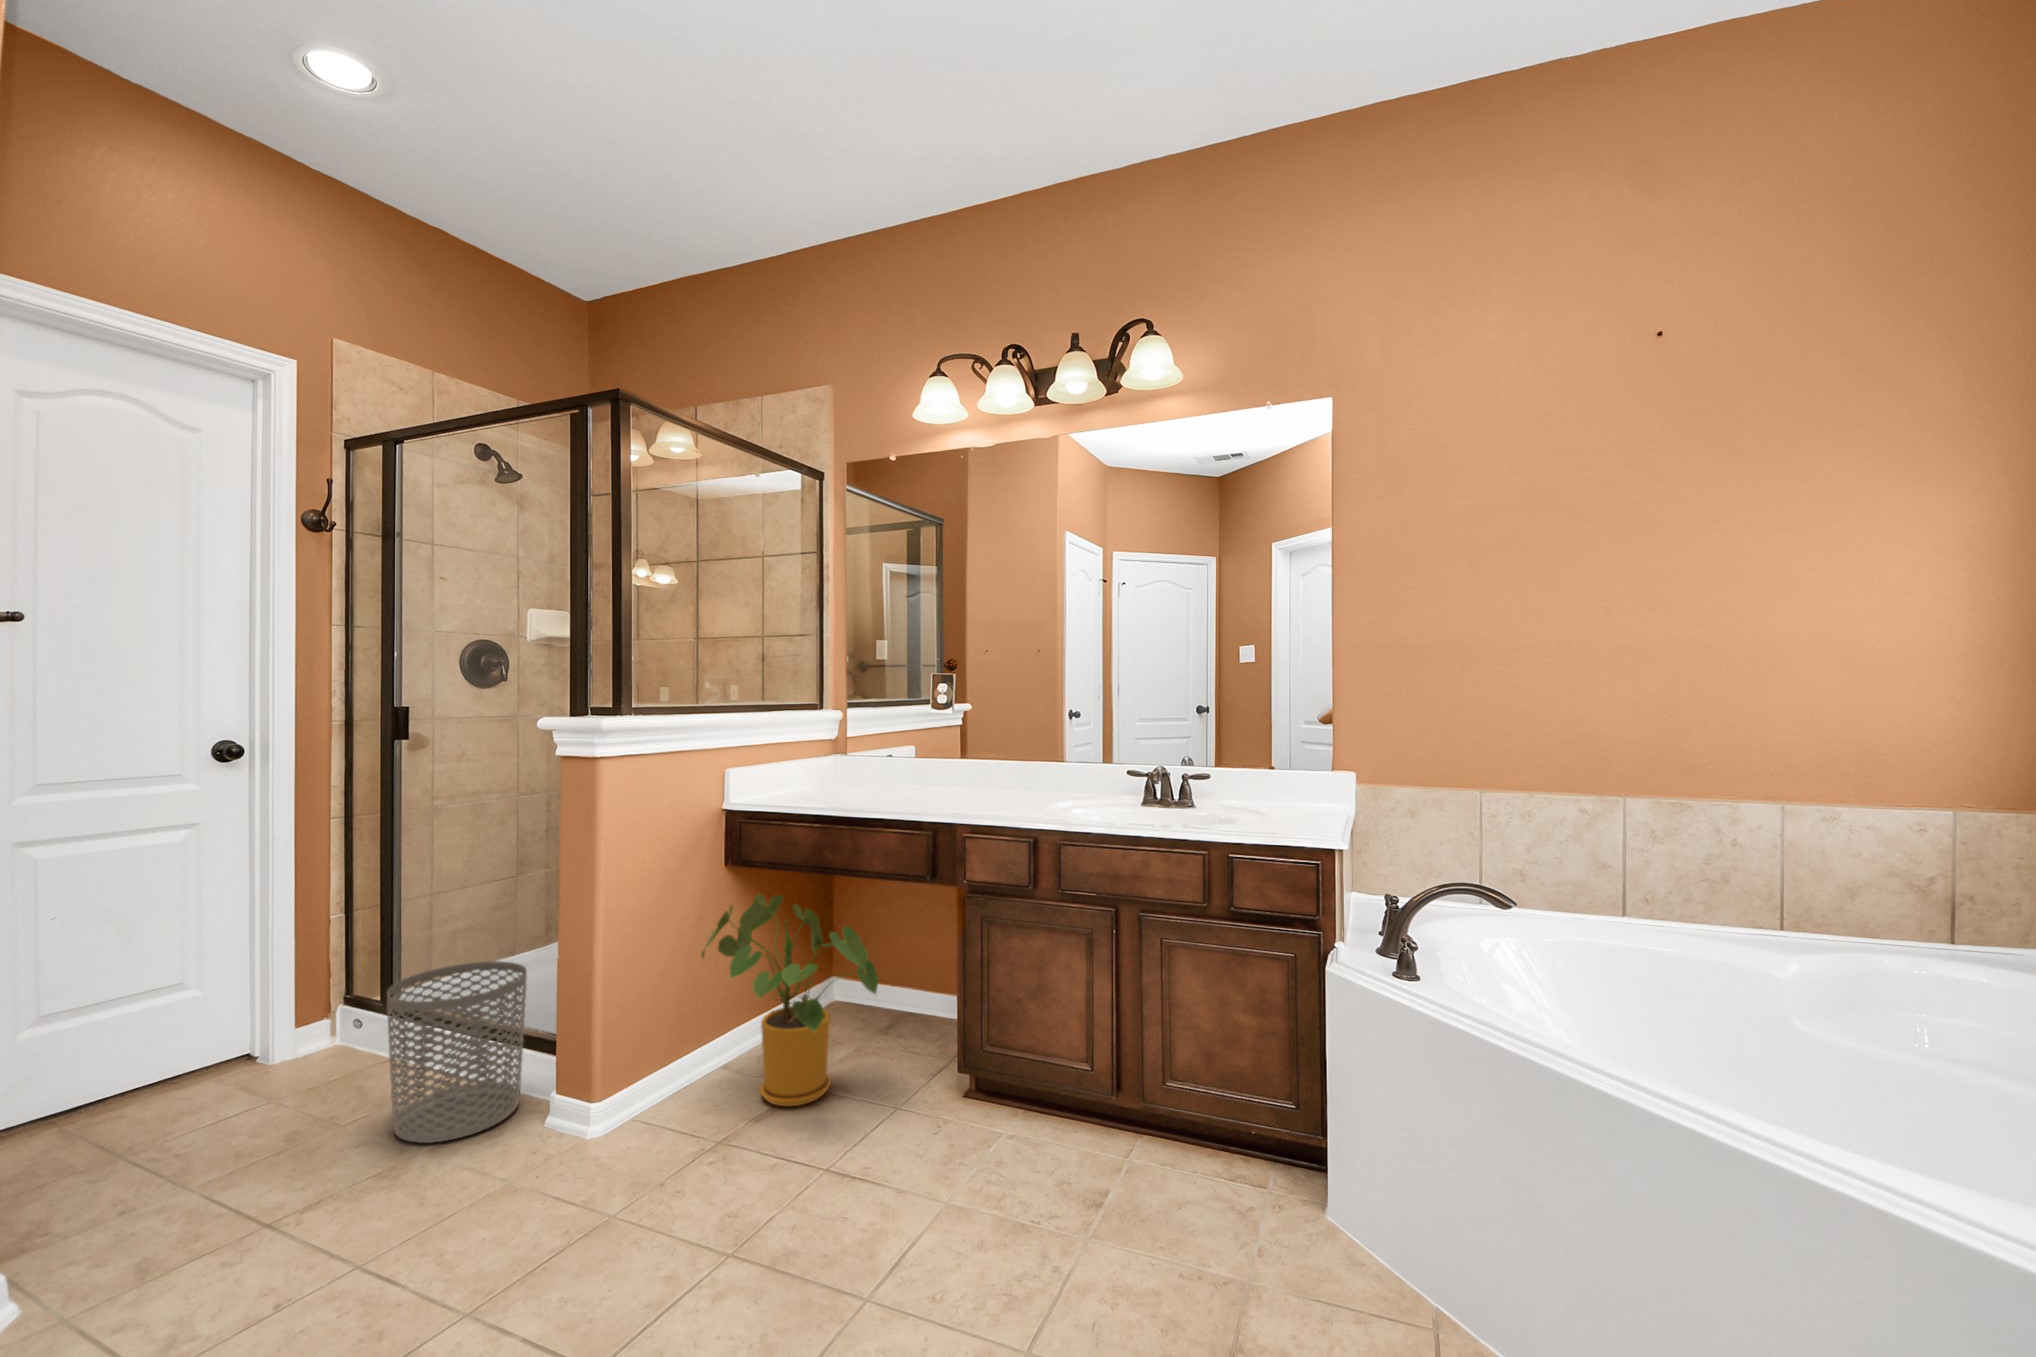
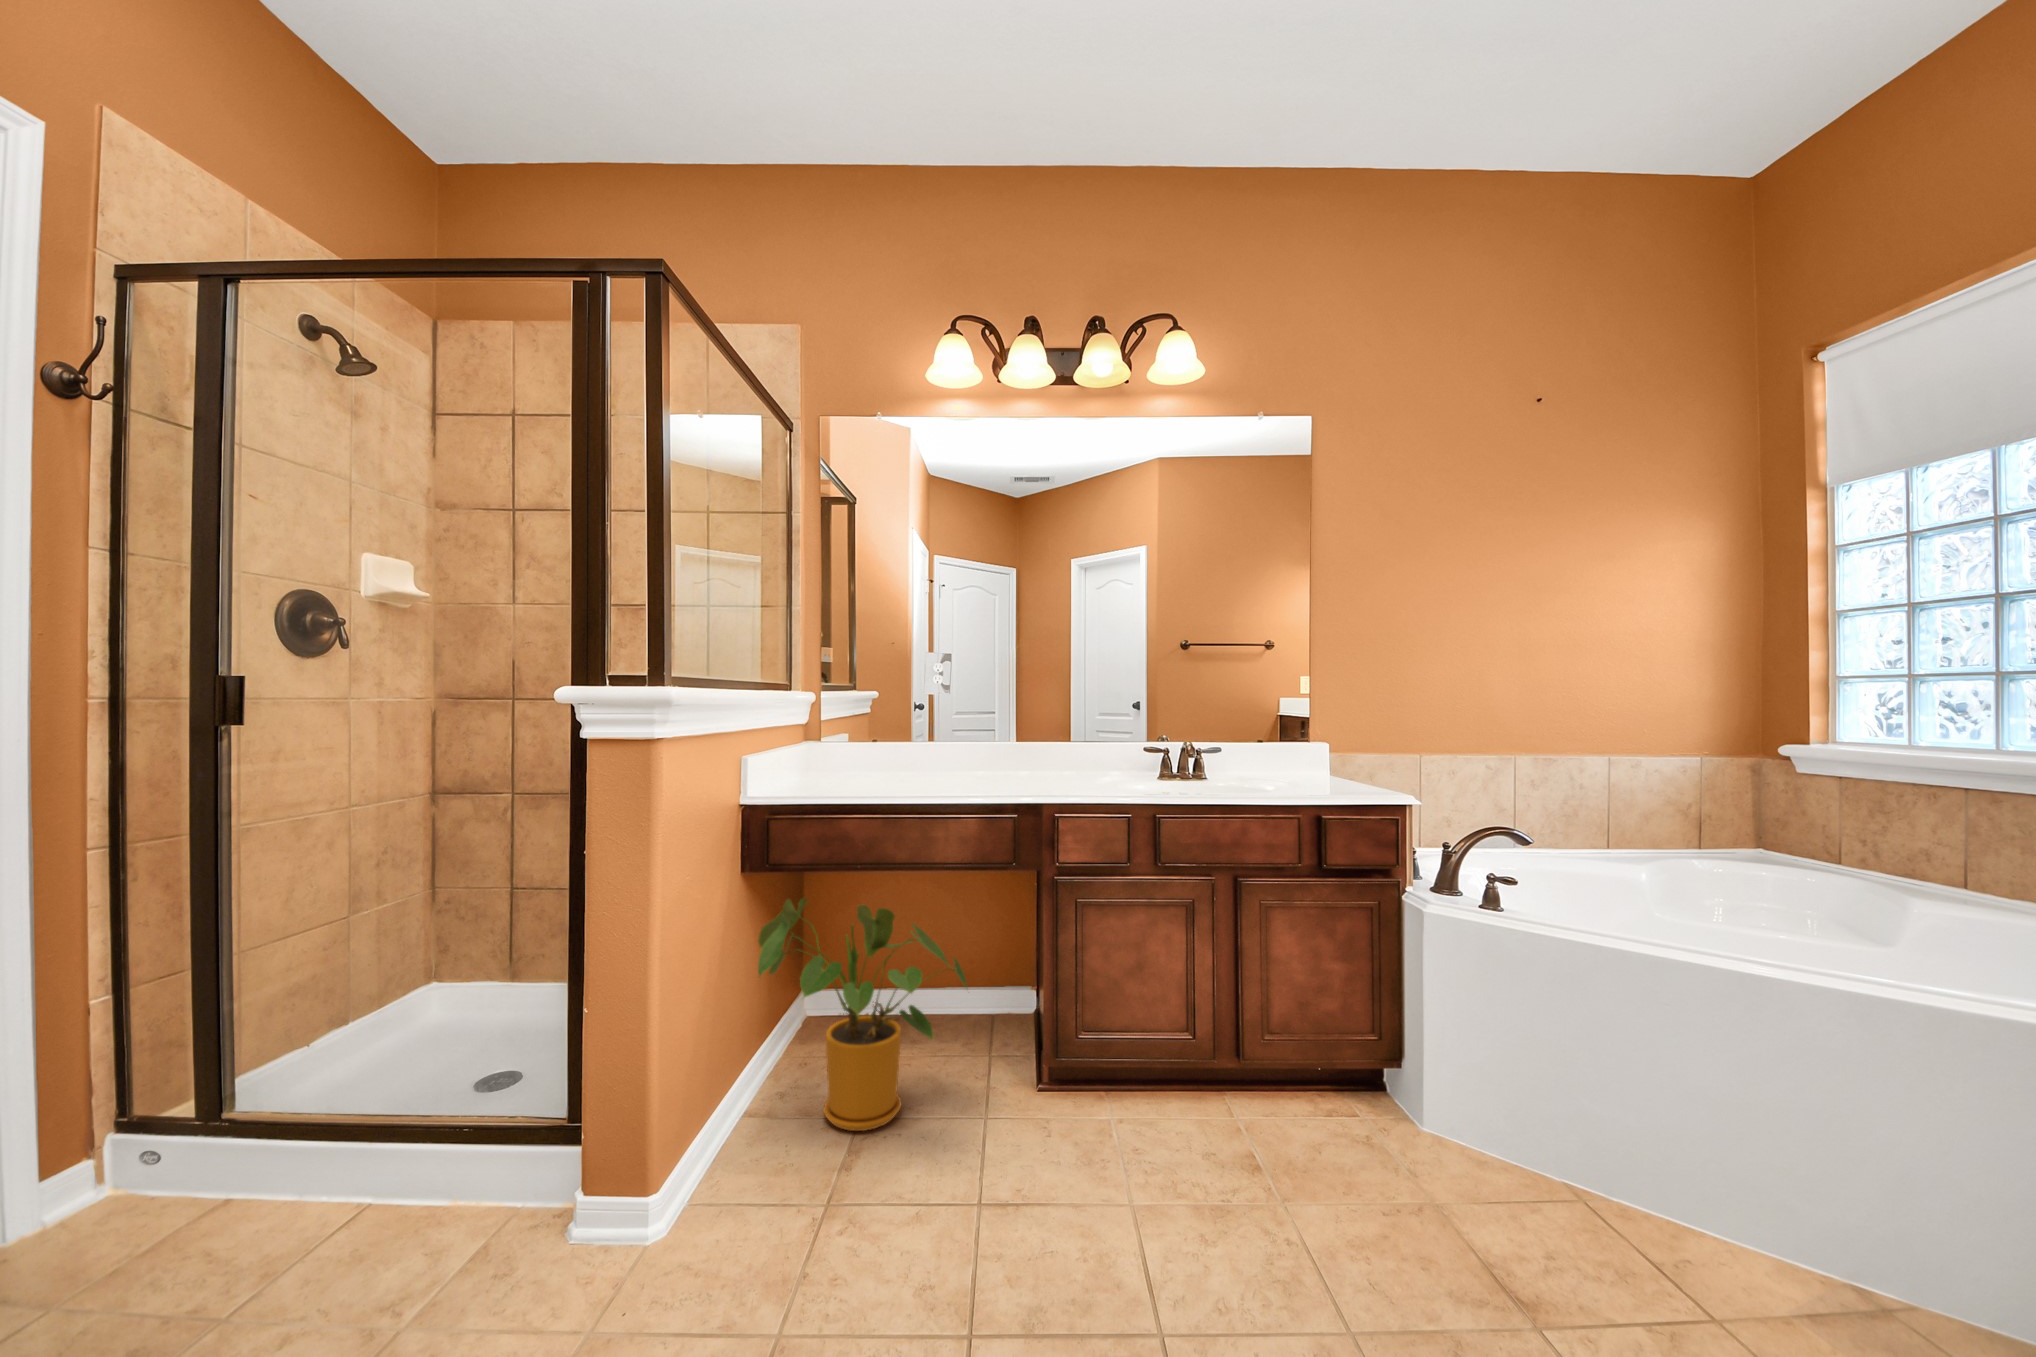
waste bin: present [387,961,527,1143] -> none [348,1021,542,1289]

